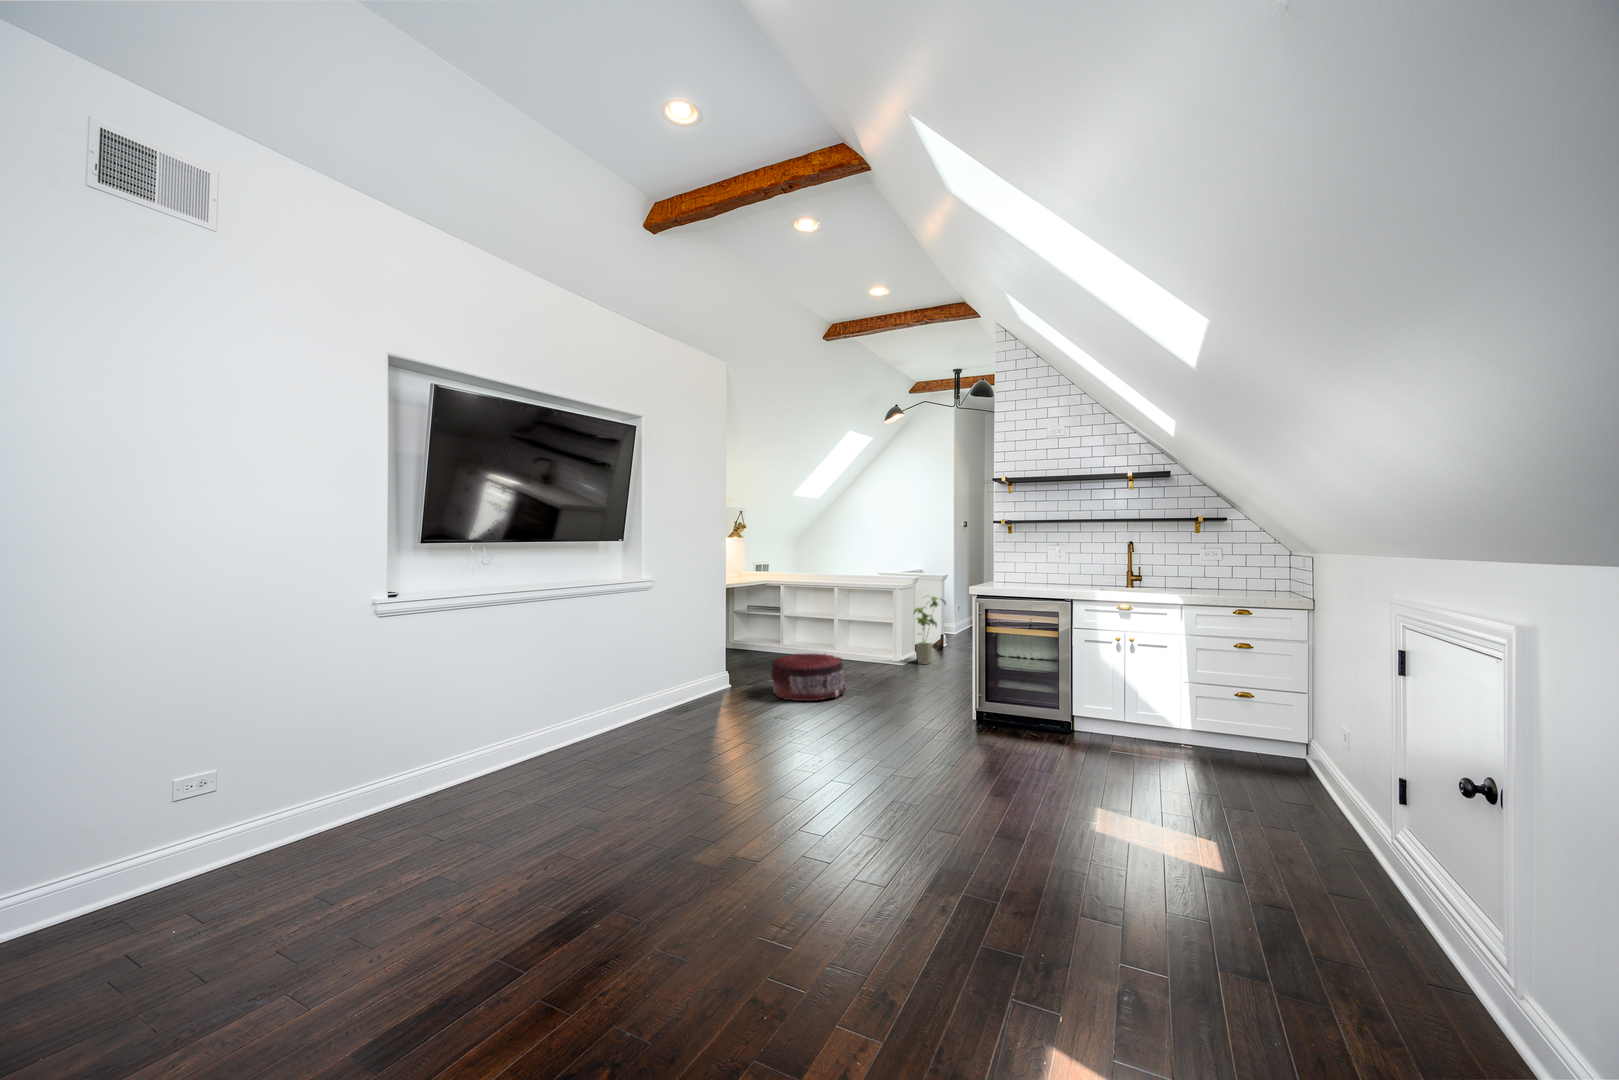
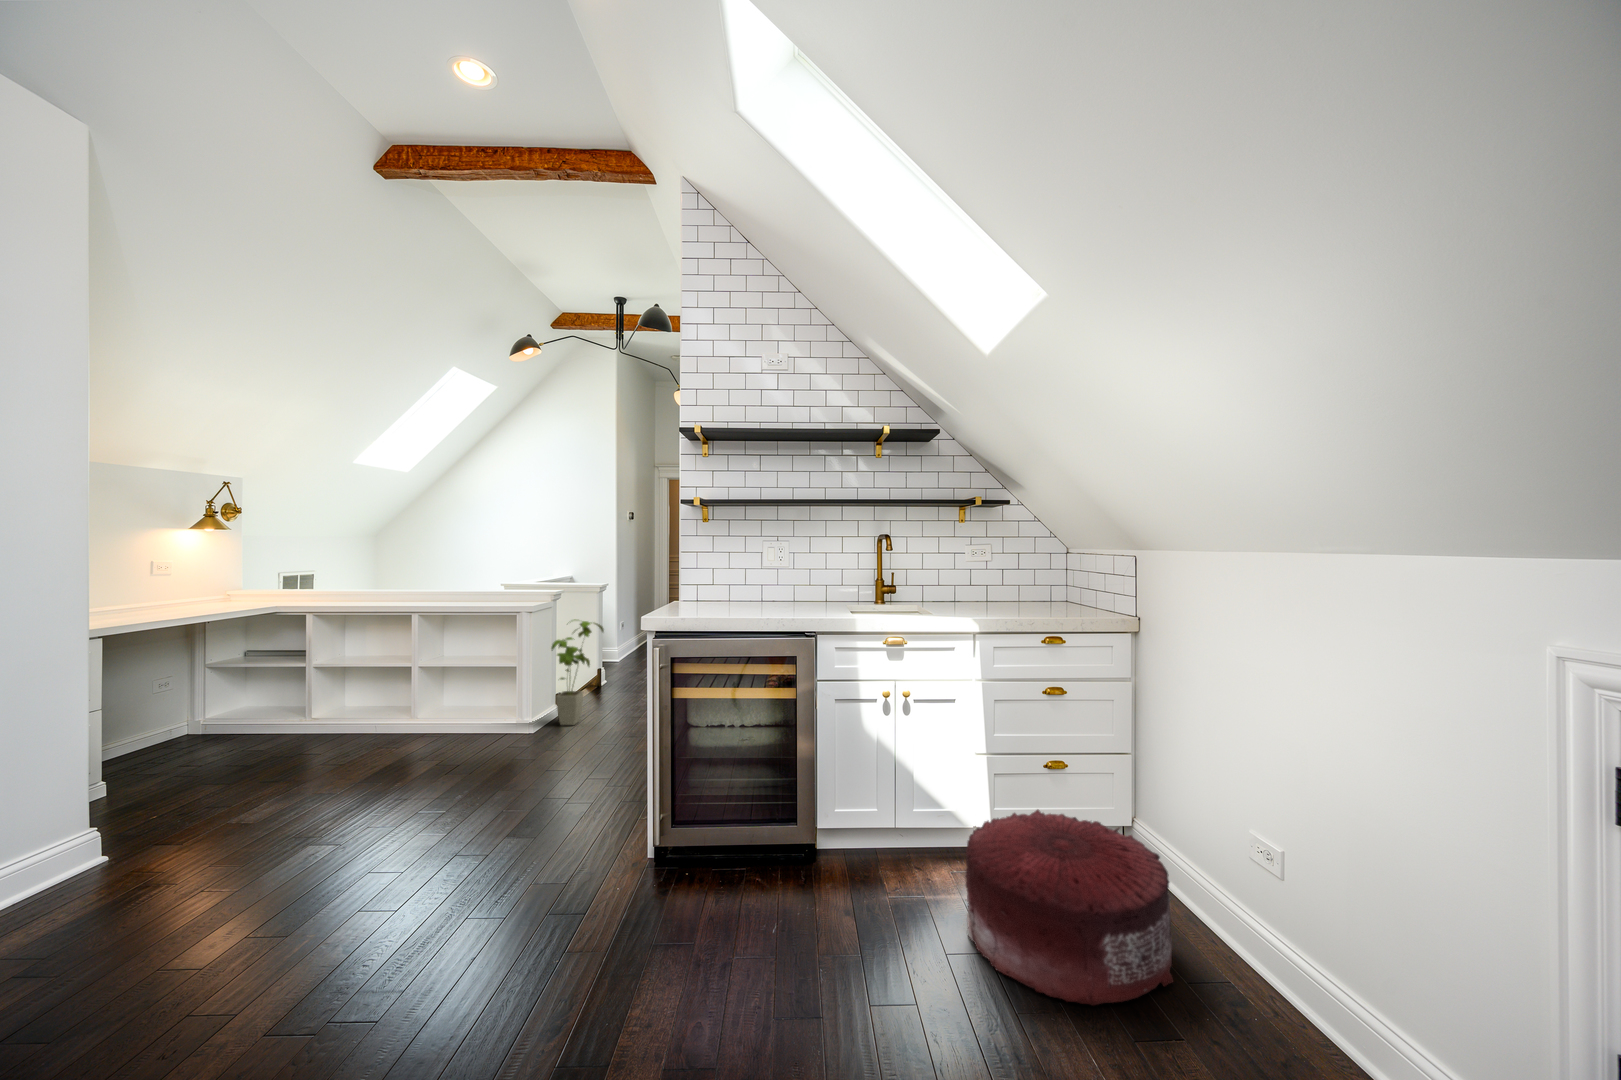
pouf: present [771,653,846,701] -> present [965,810,1173,1006]

